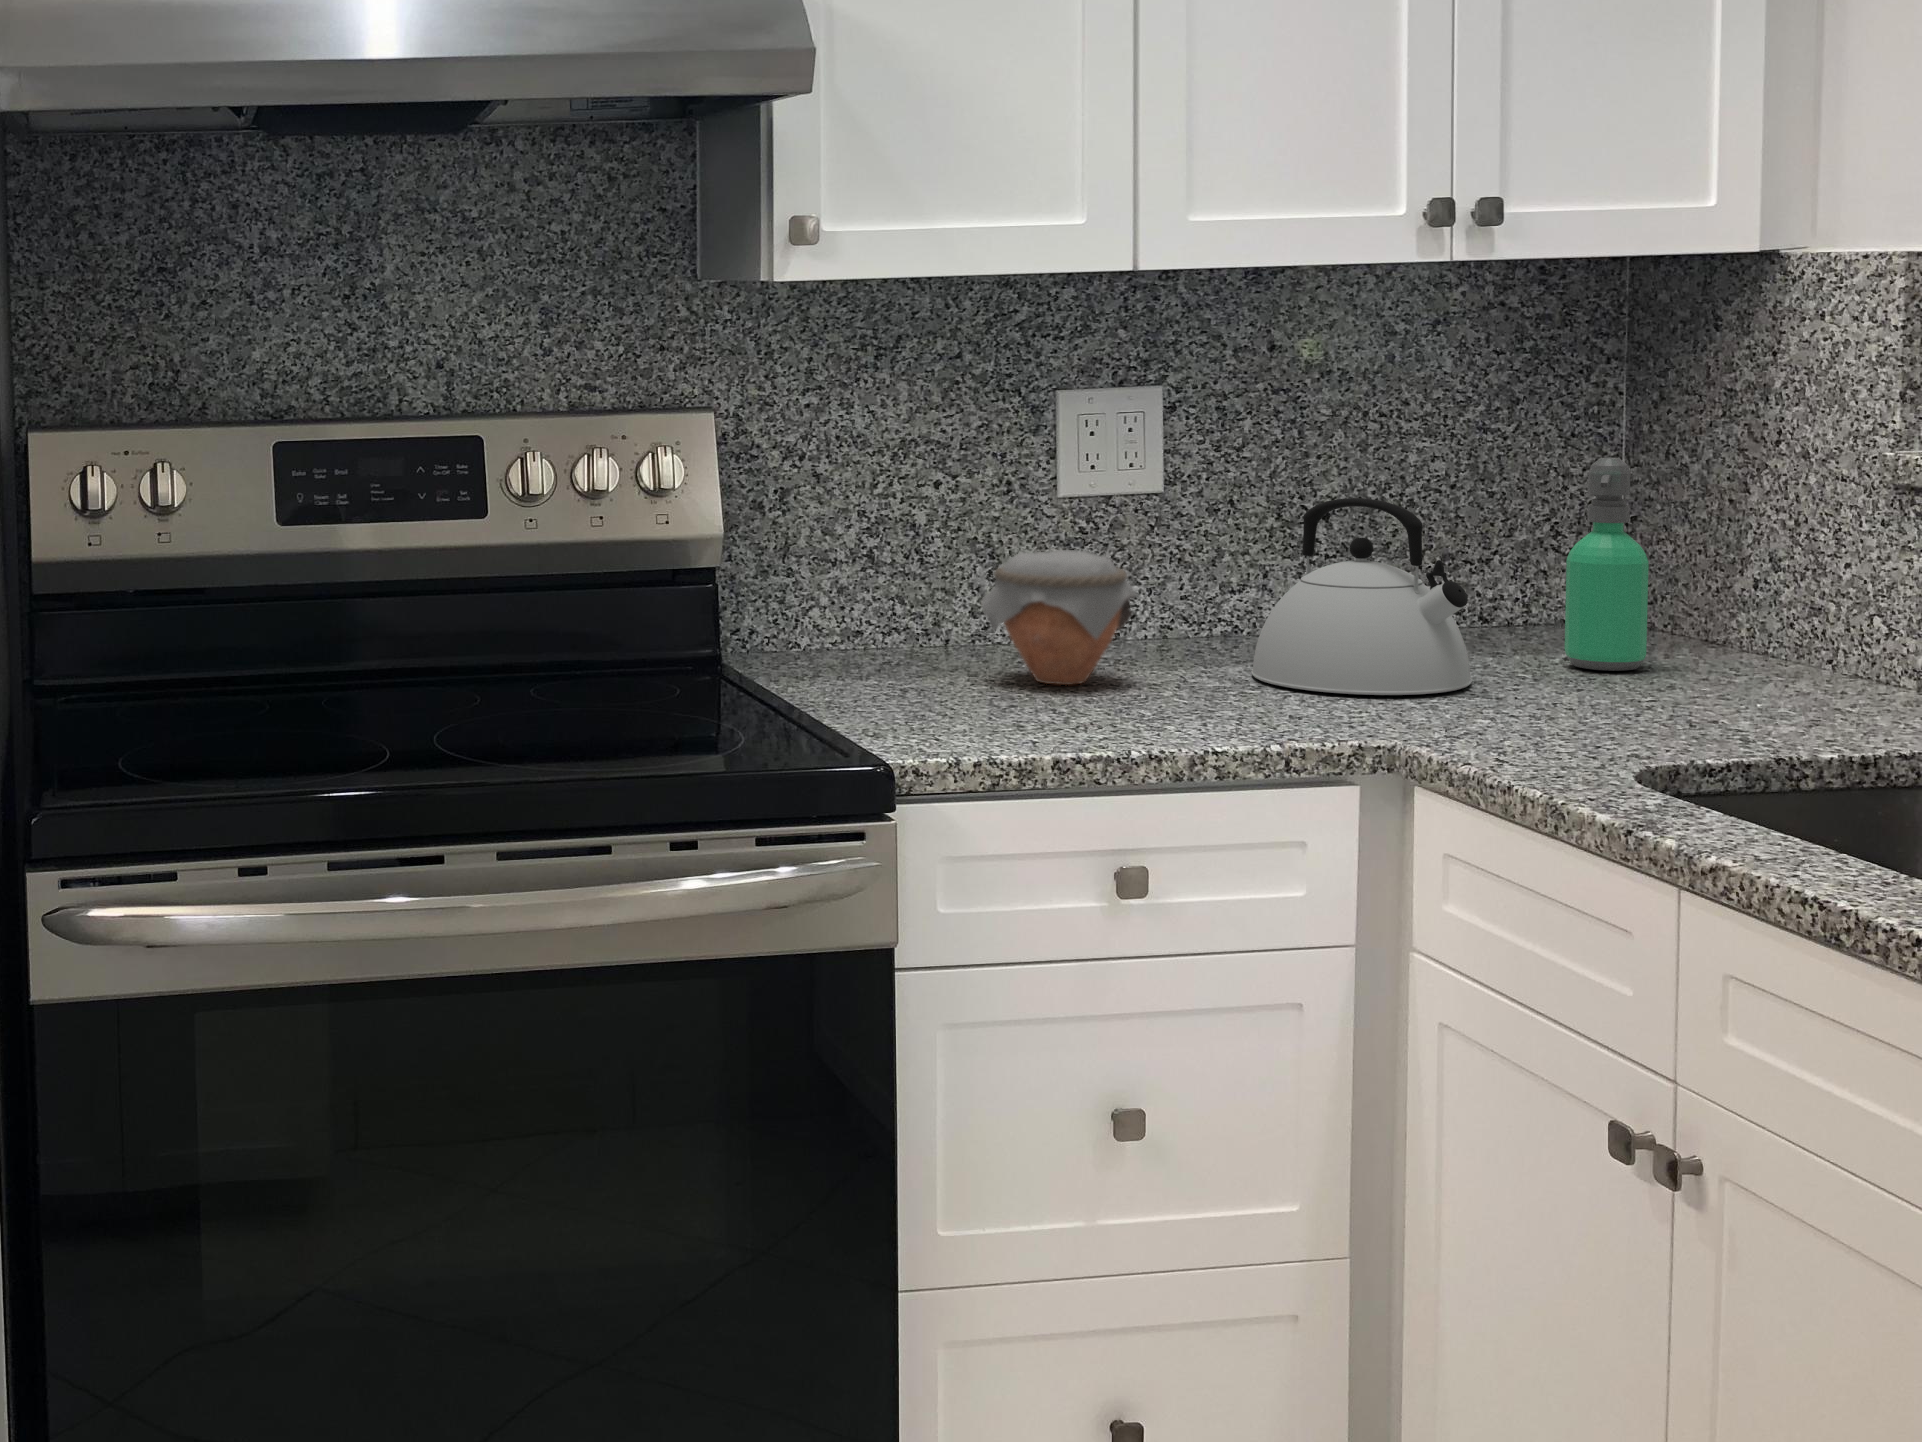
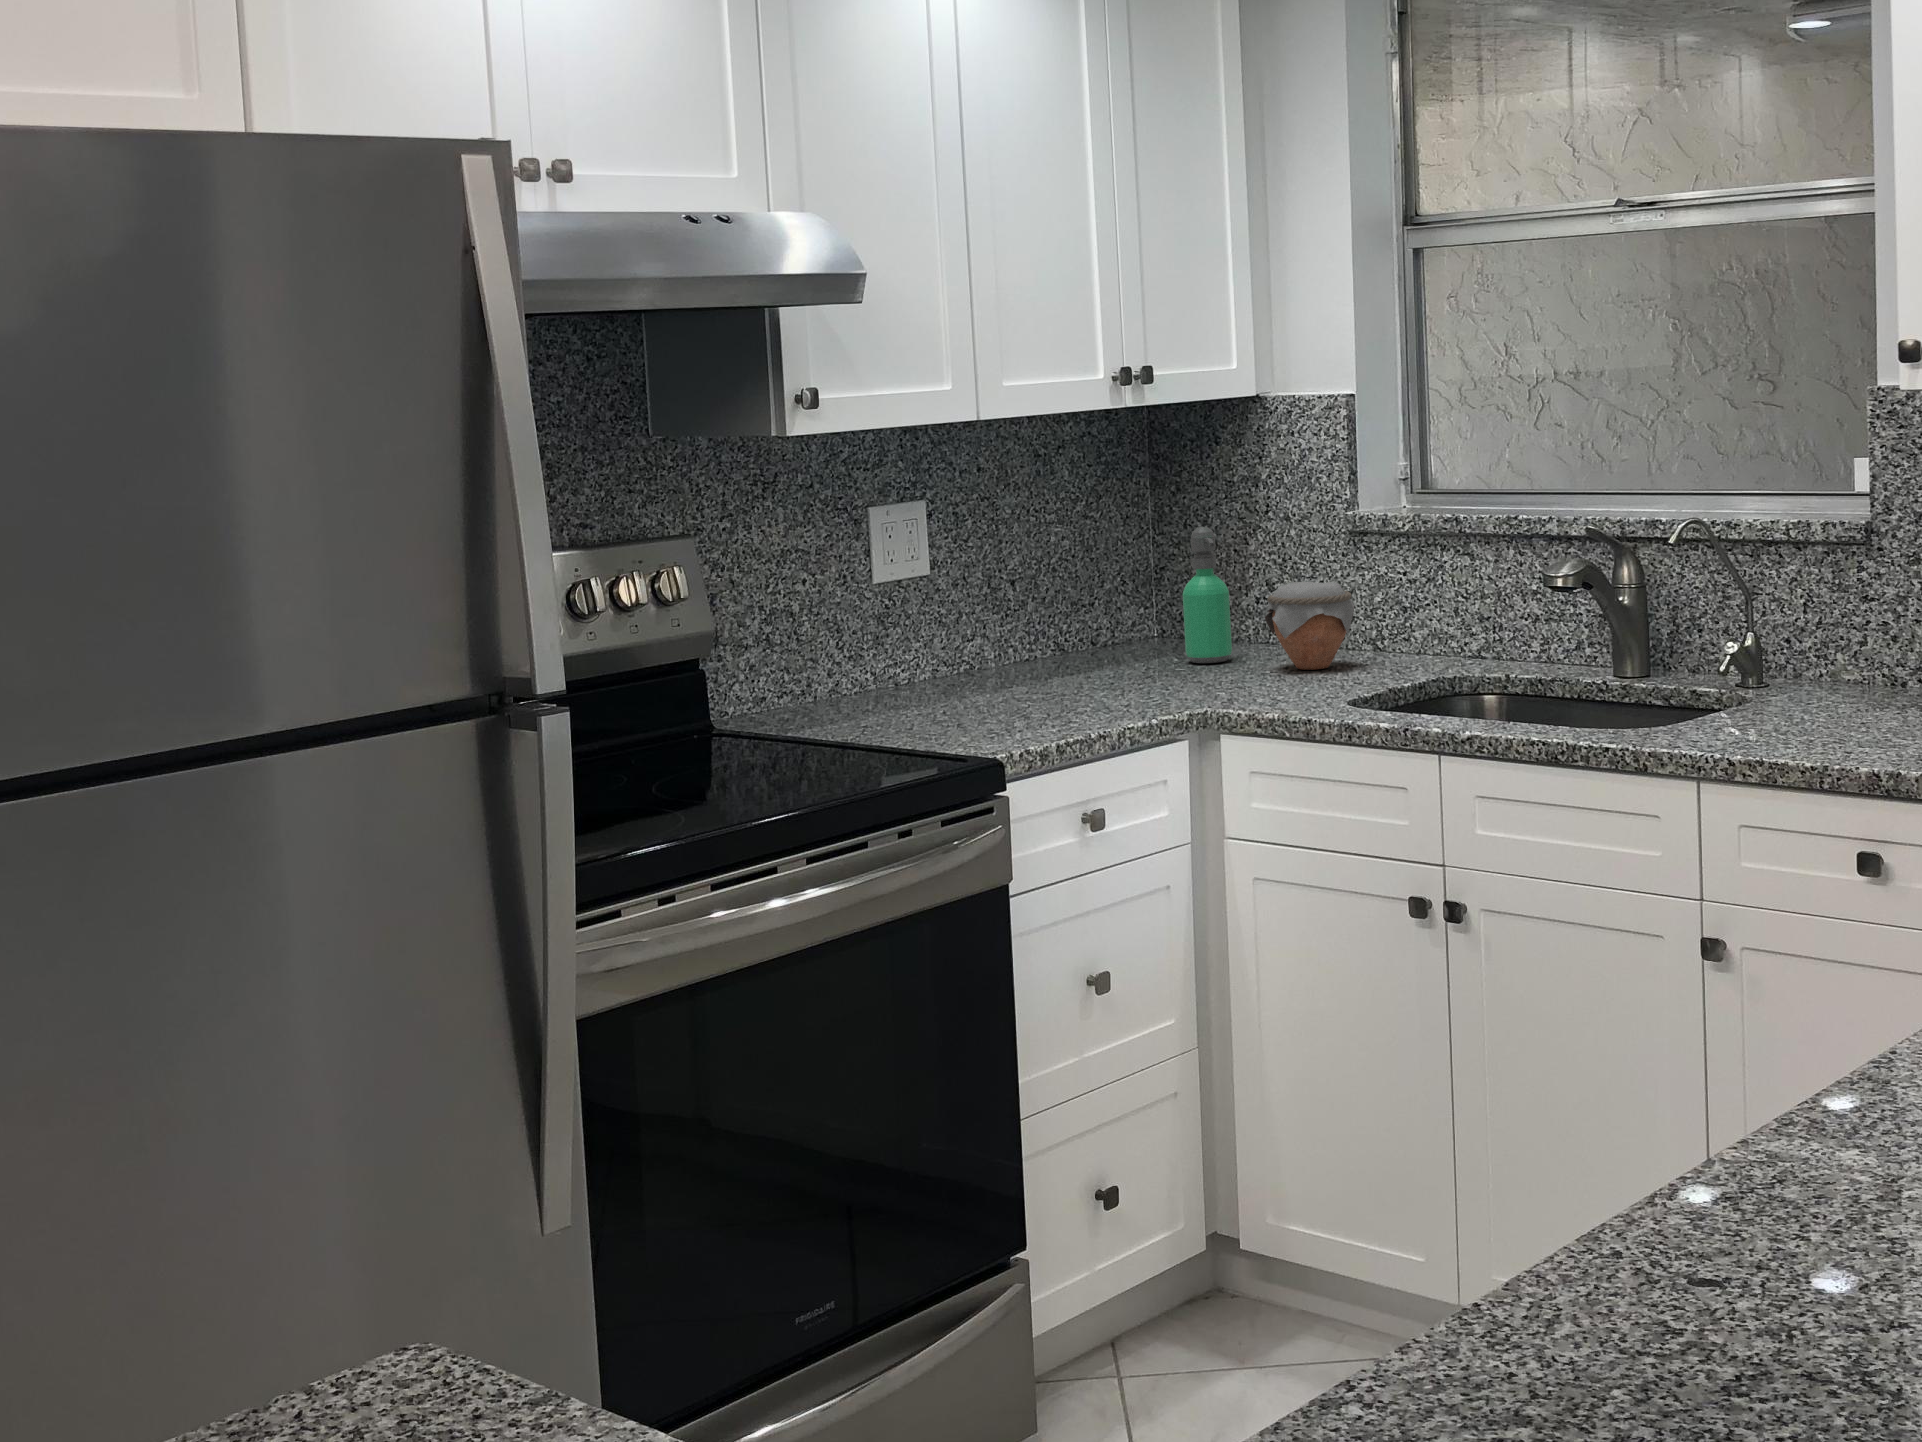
kettle: present [1251,498,1472,695] -> none [1037,564,1174,694]
jar: present [981,550,1136,685] -> present [1265,581,1354,670]

